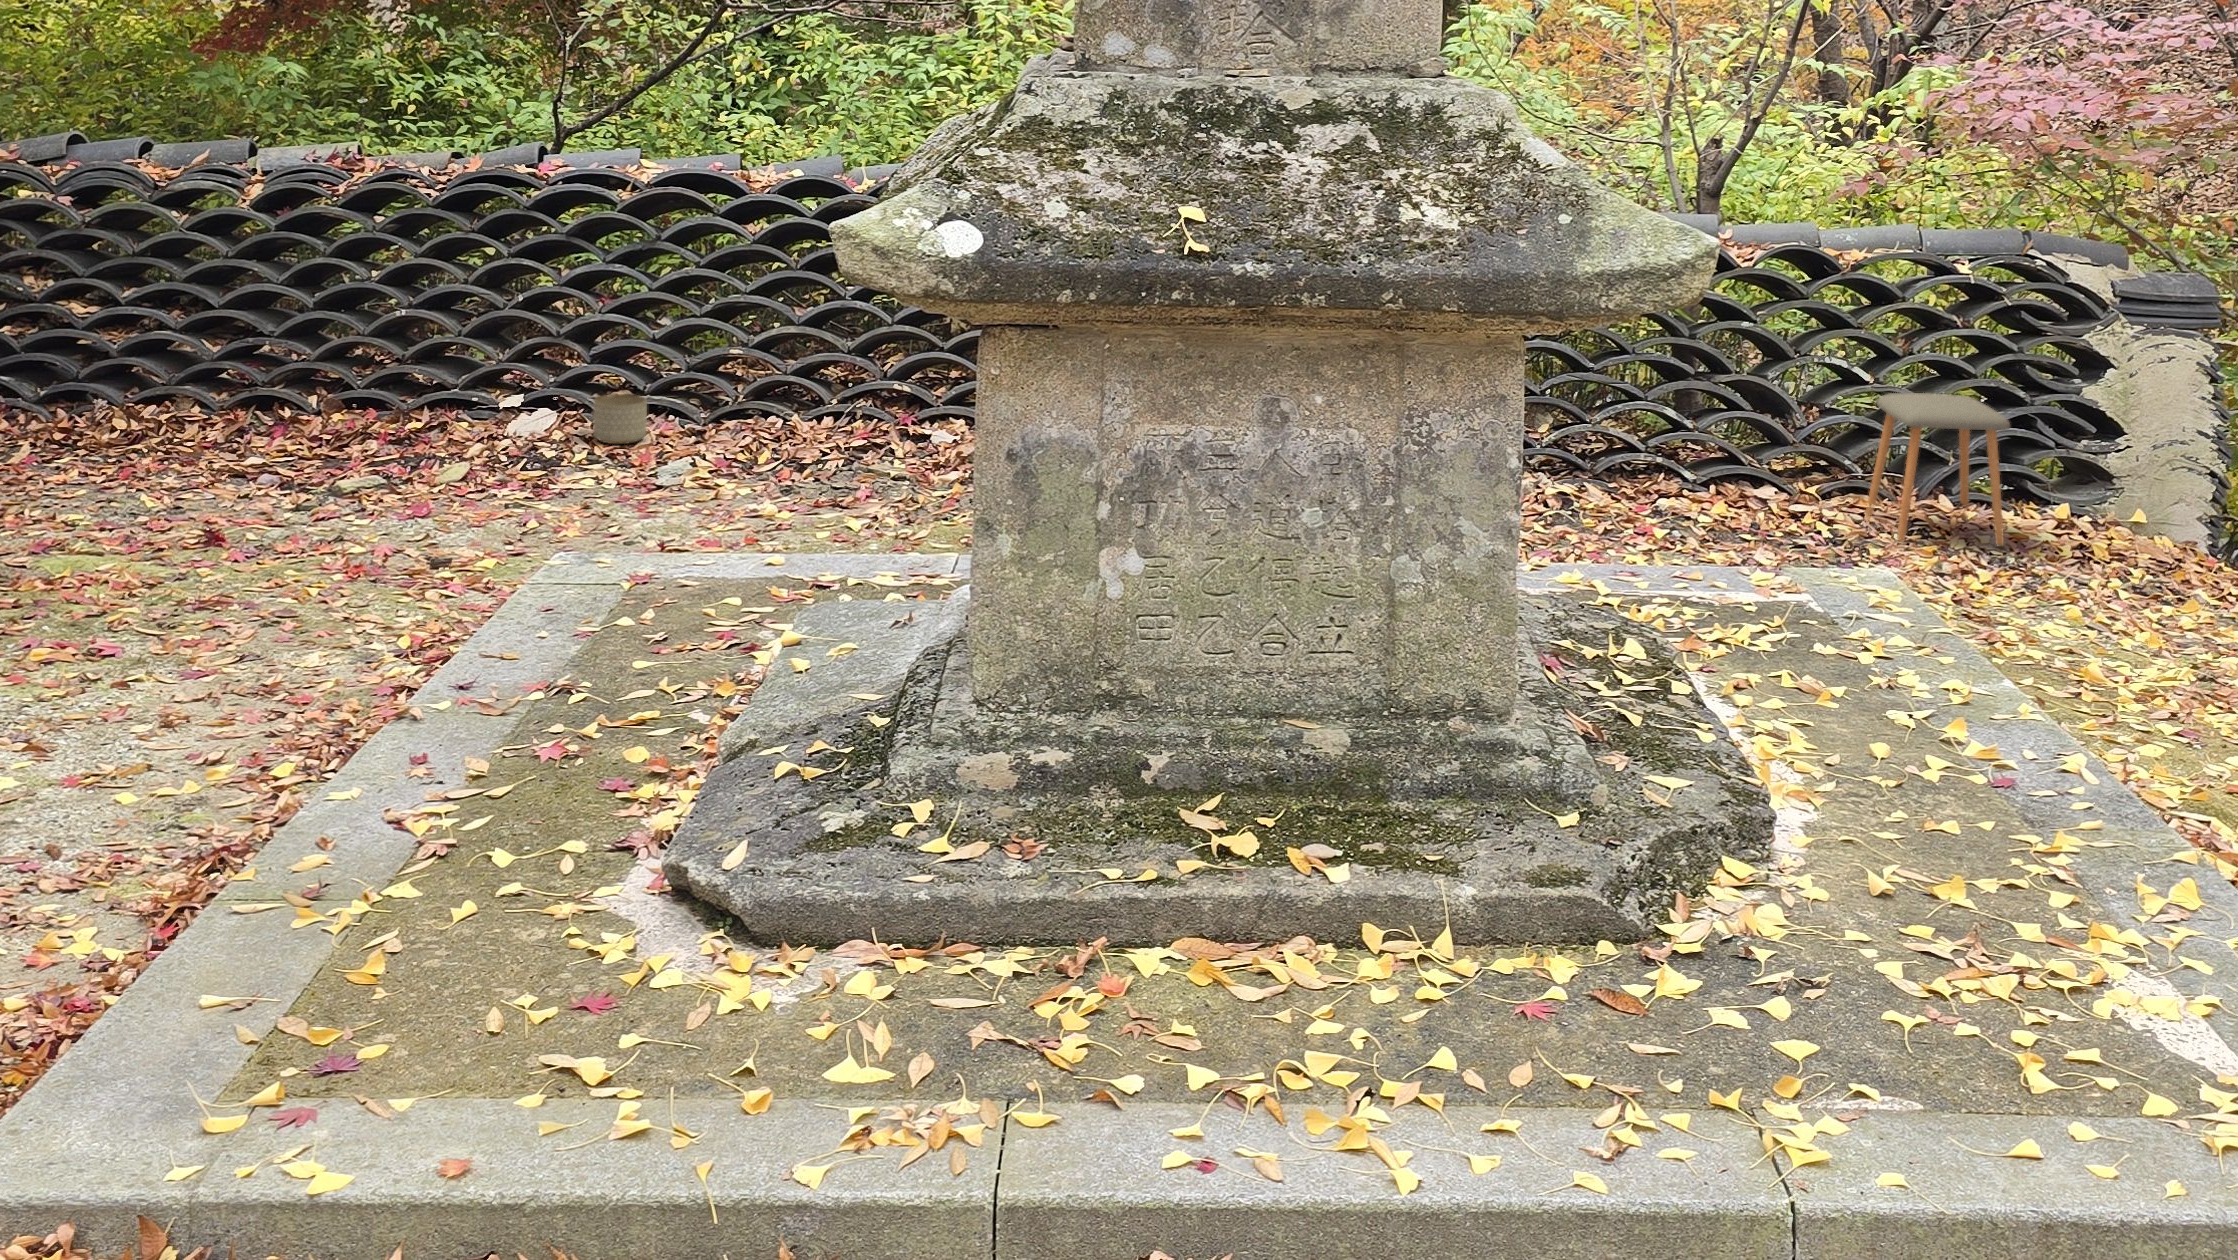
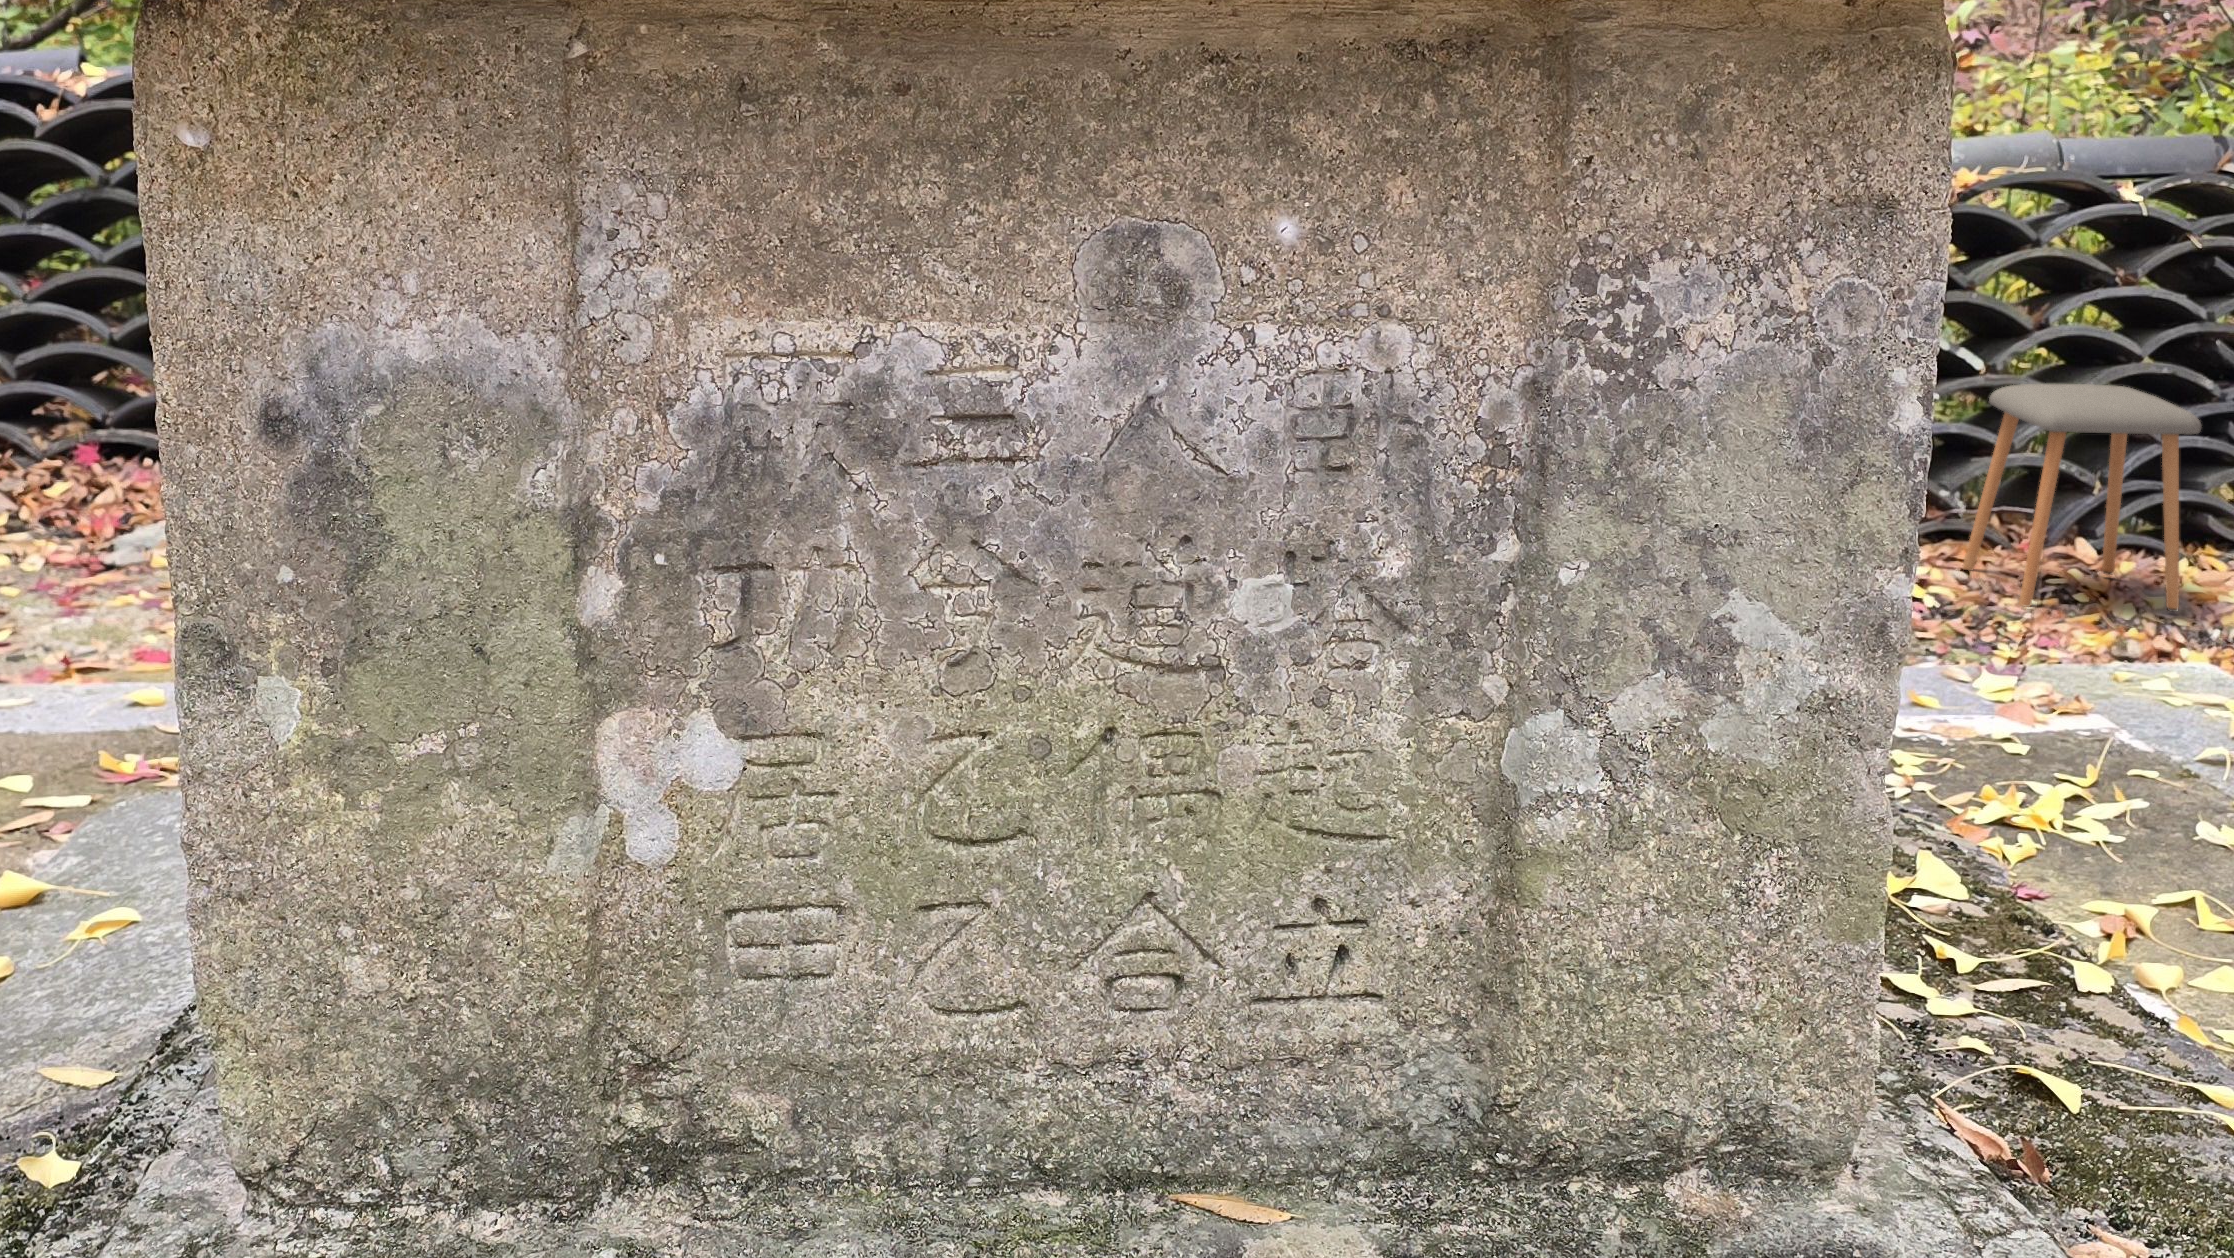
planter: present [593,394,647,444] -> none [26,428,118,503]

